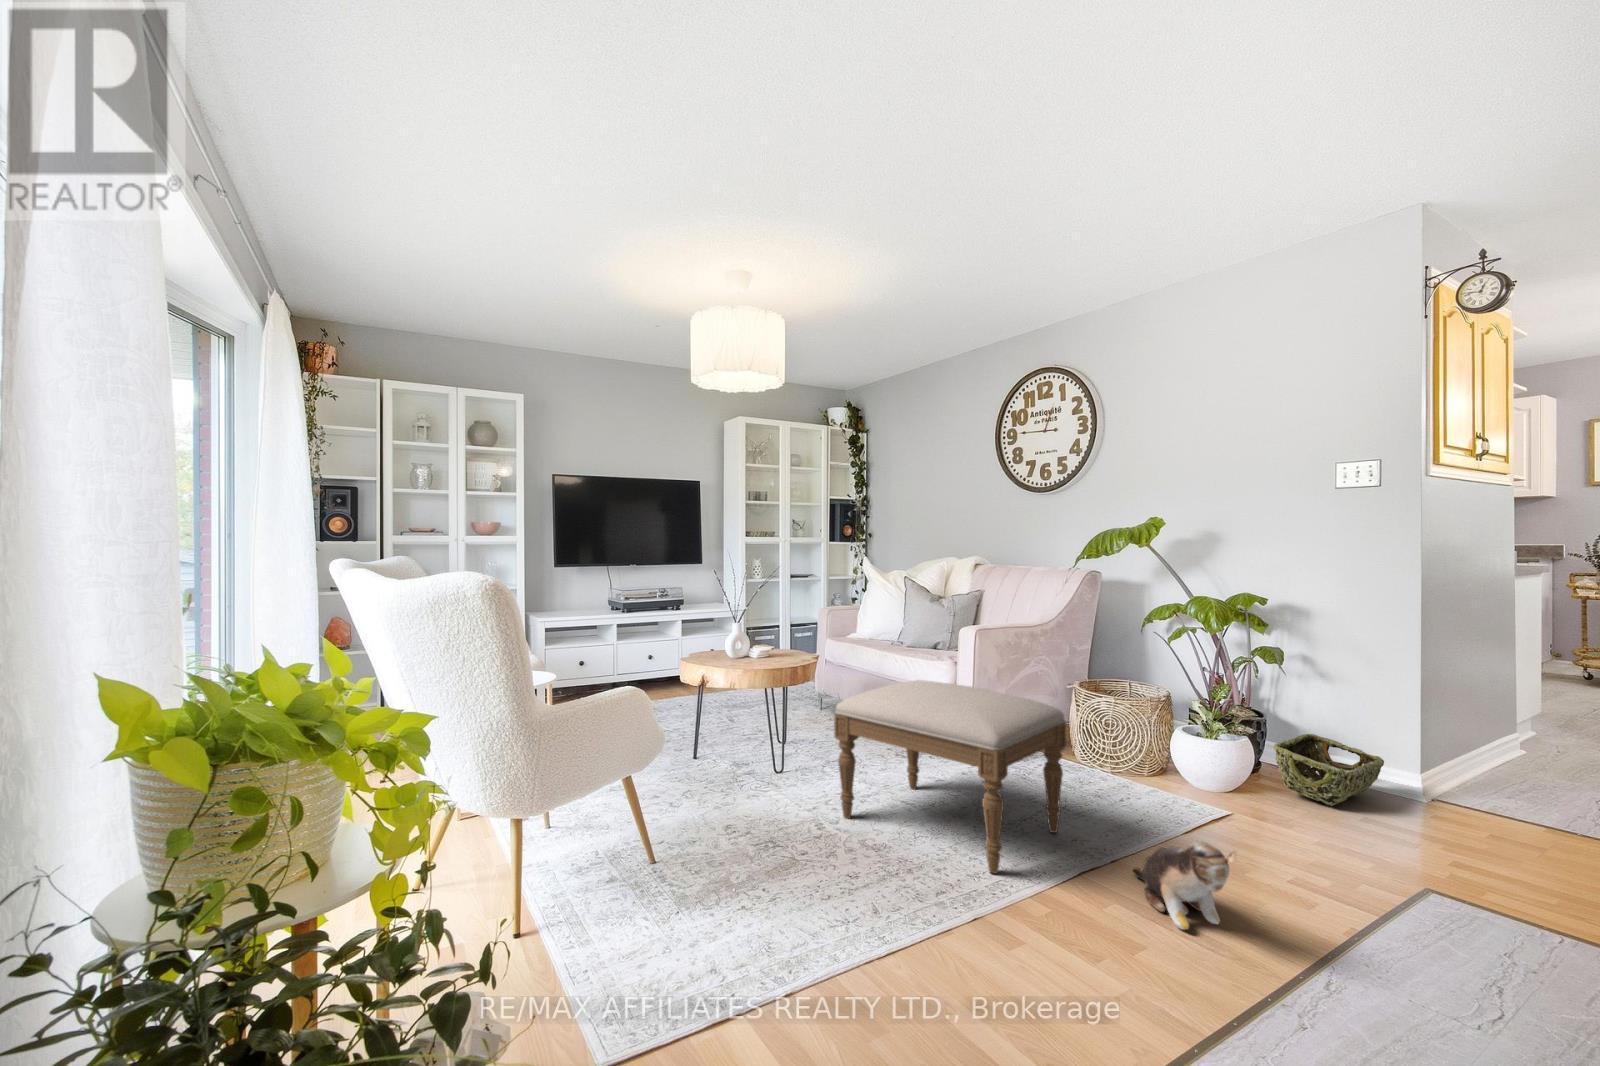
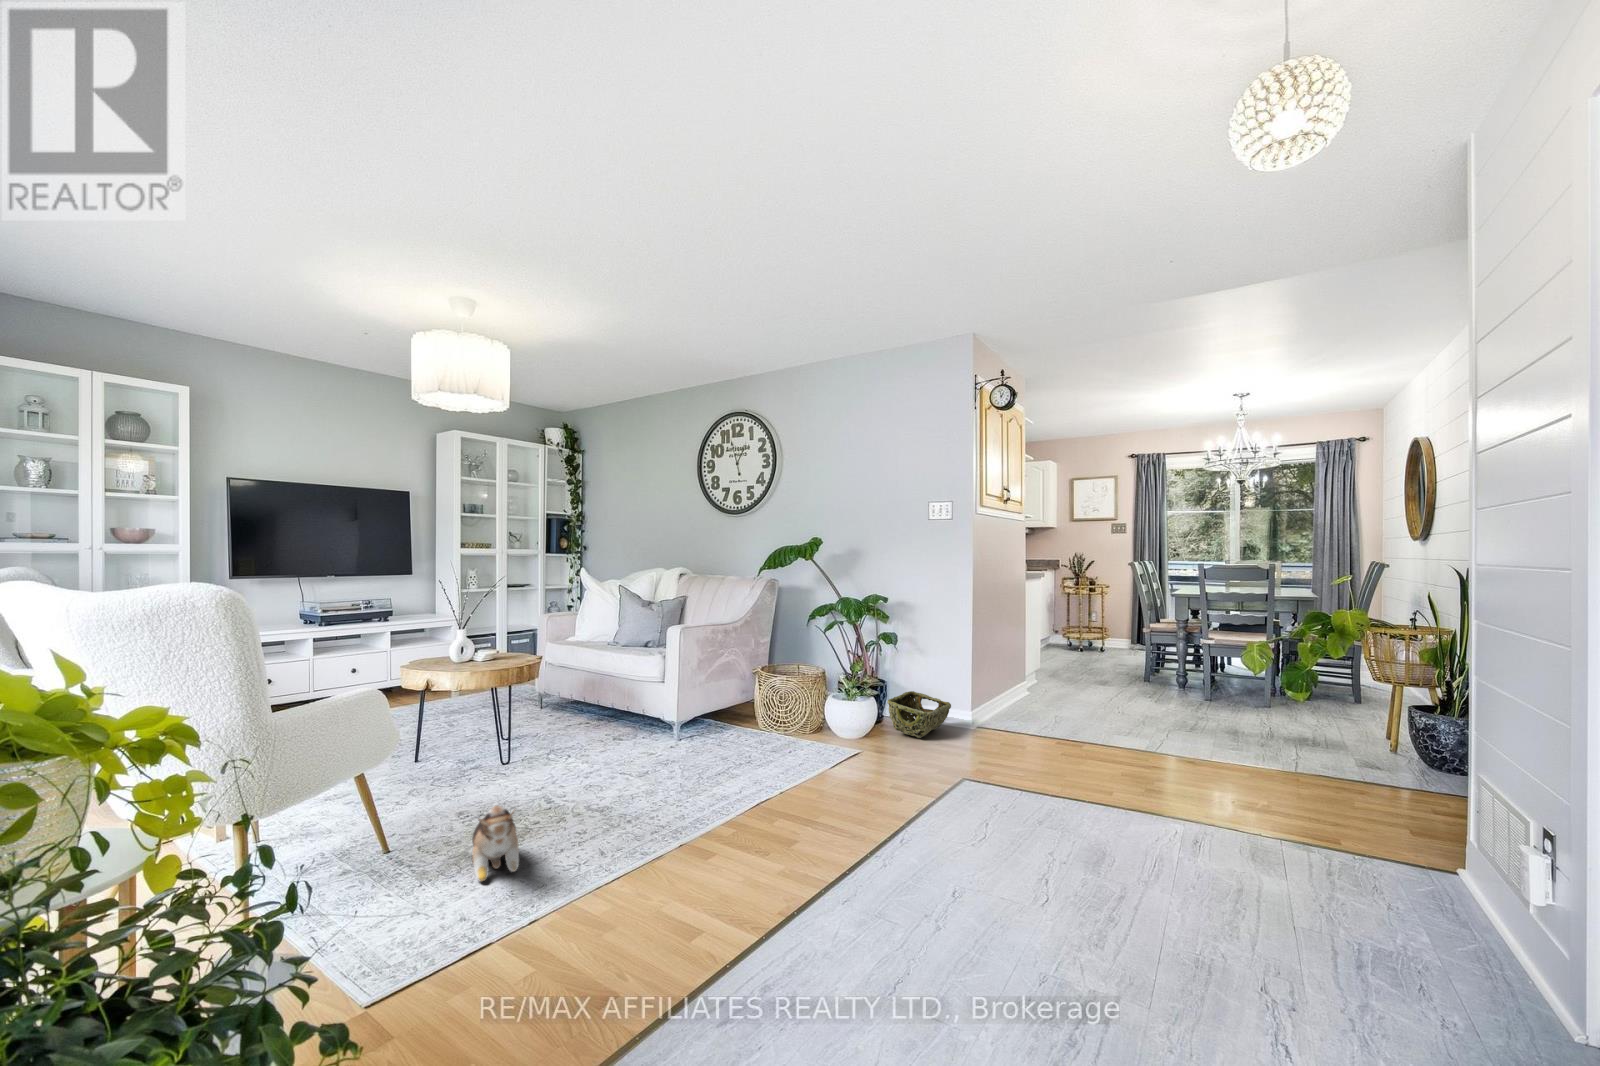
ottoman: present [834,680,1066,873] -> none [562,672,749,813]
plush toy: present [1133,842,1237,930] -> present [472,806,519,881]

